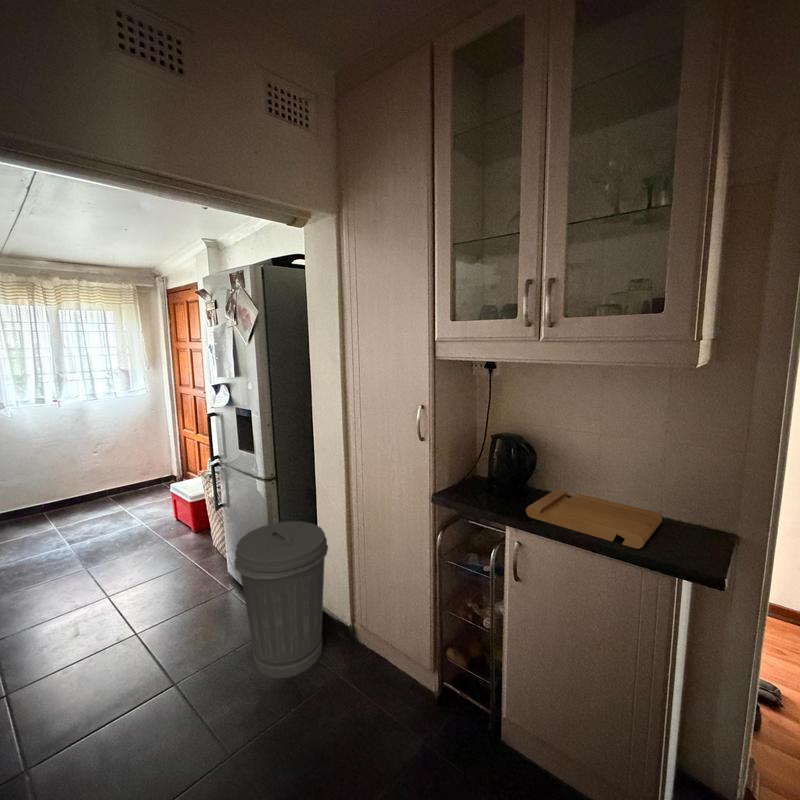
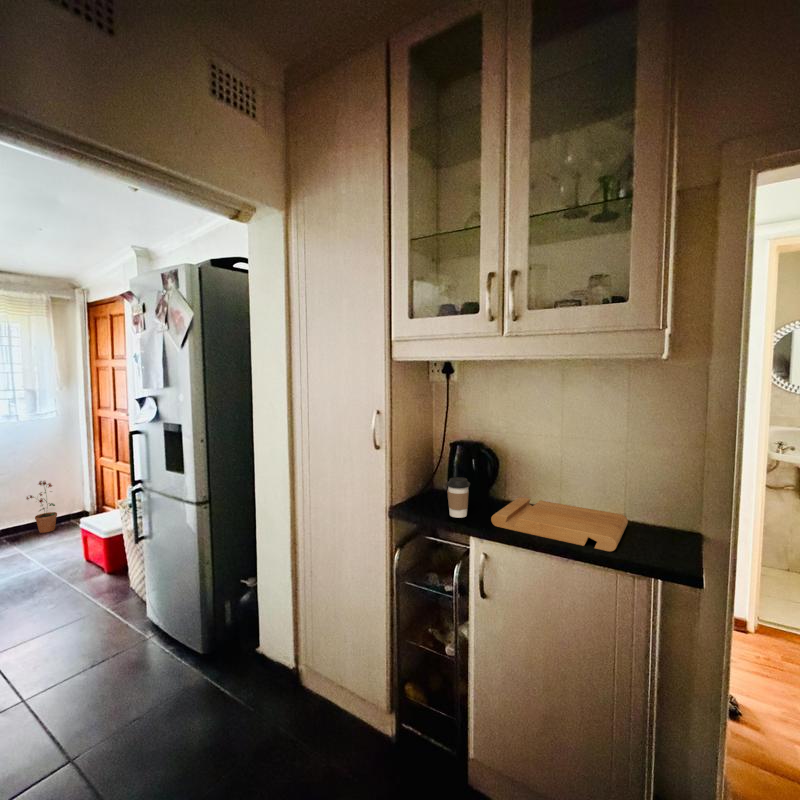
potted plant: none [125,449,151,494] -> present [26,481,57,533]
coffee cup: none [485,469,508,507] -> present [447,477,470,518]
trash can: present [234,521,328,678] -> none [155,549,270,741]

